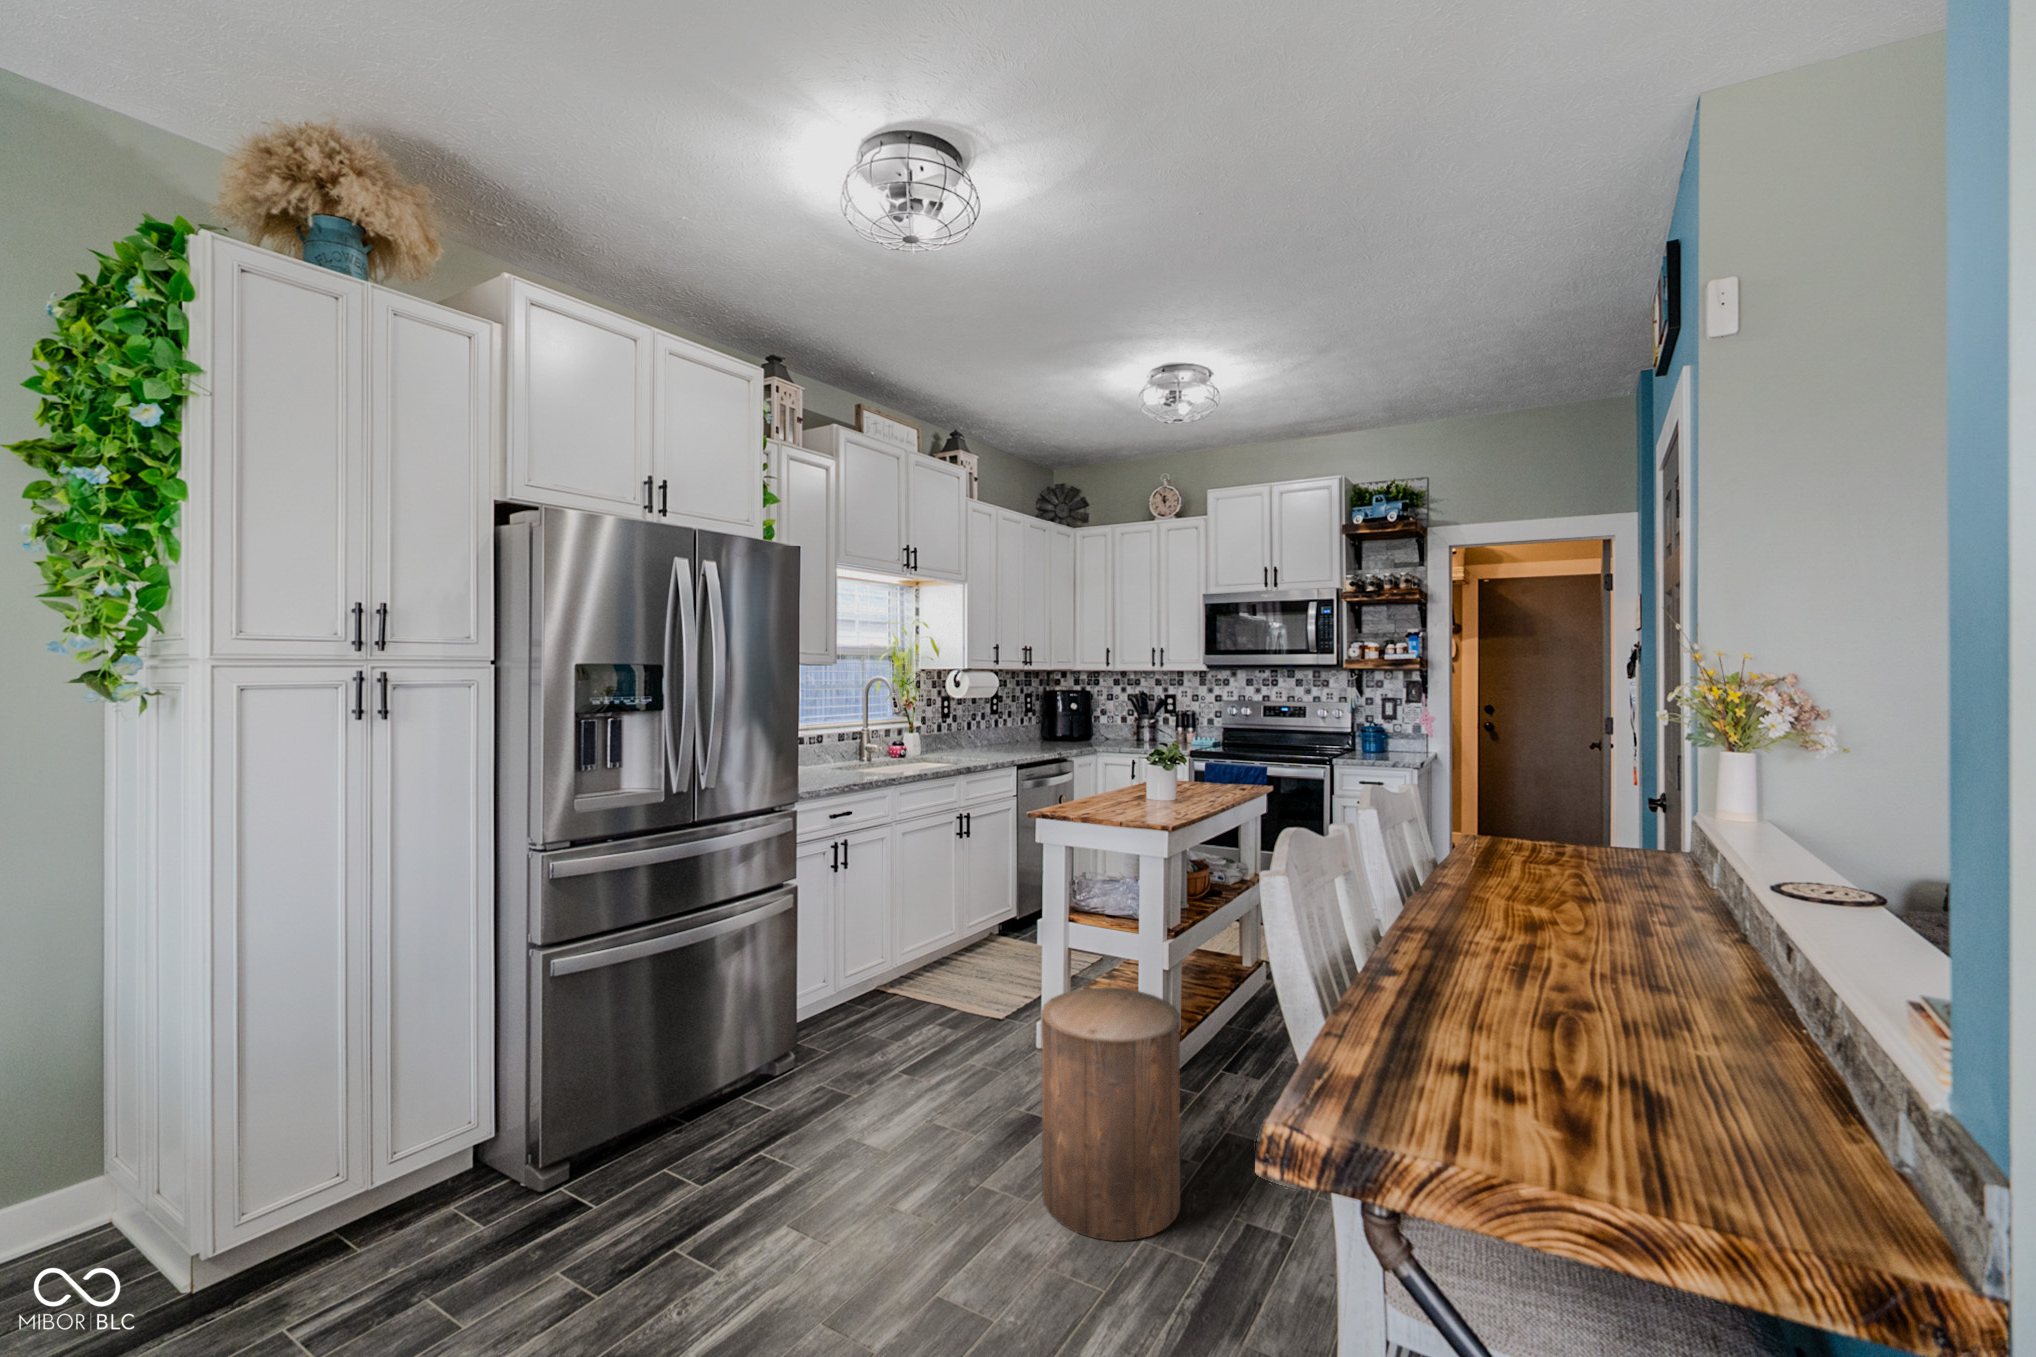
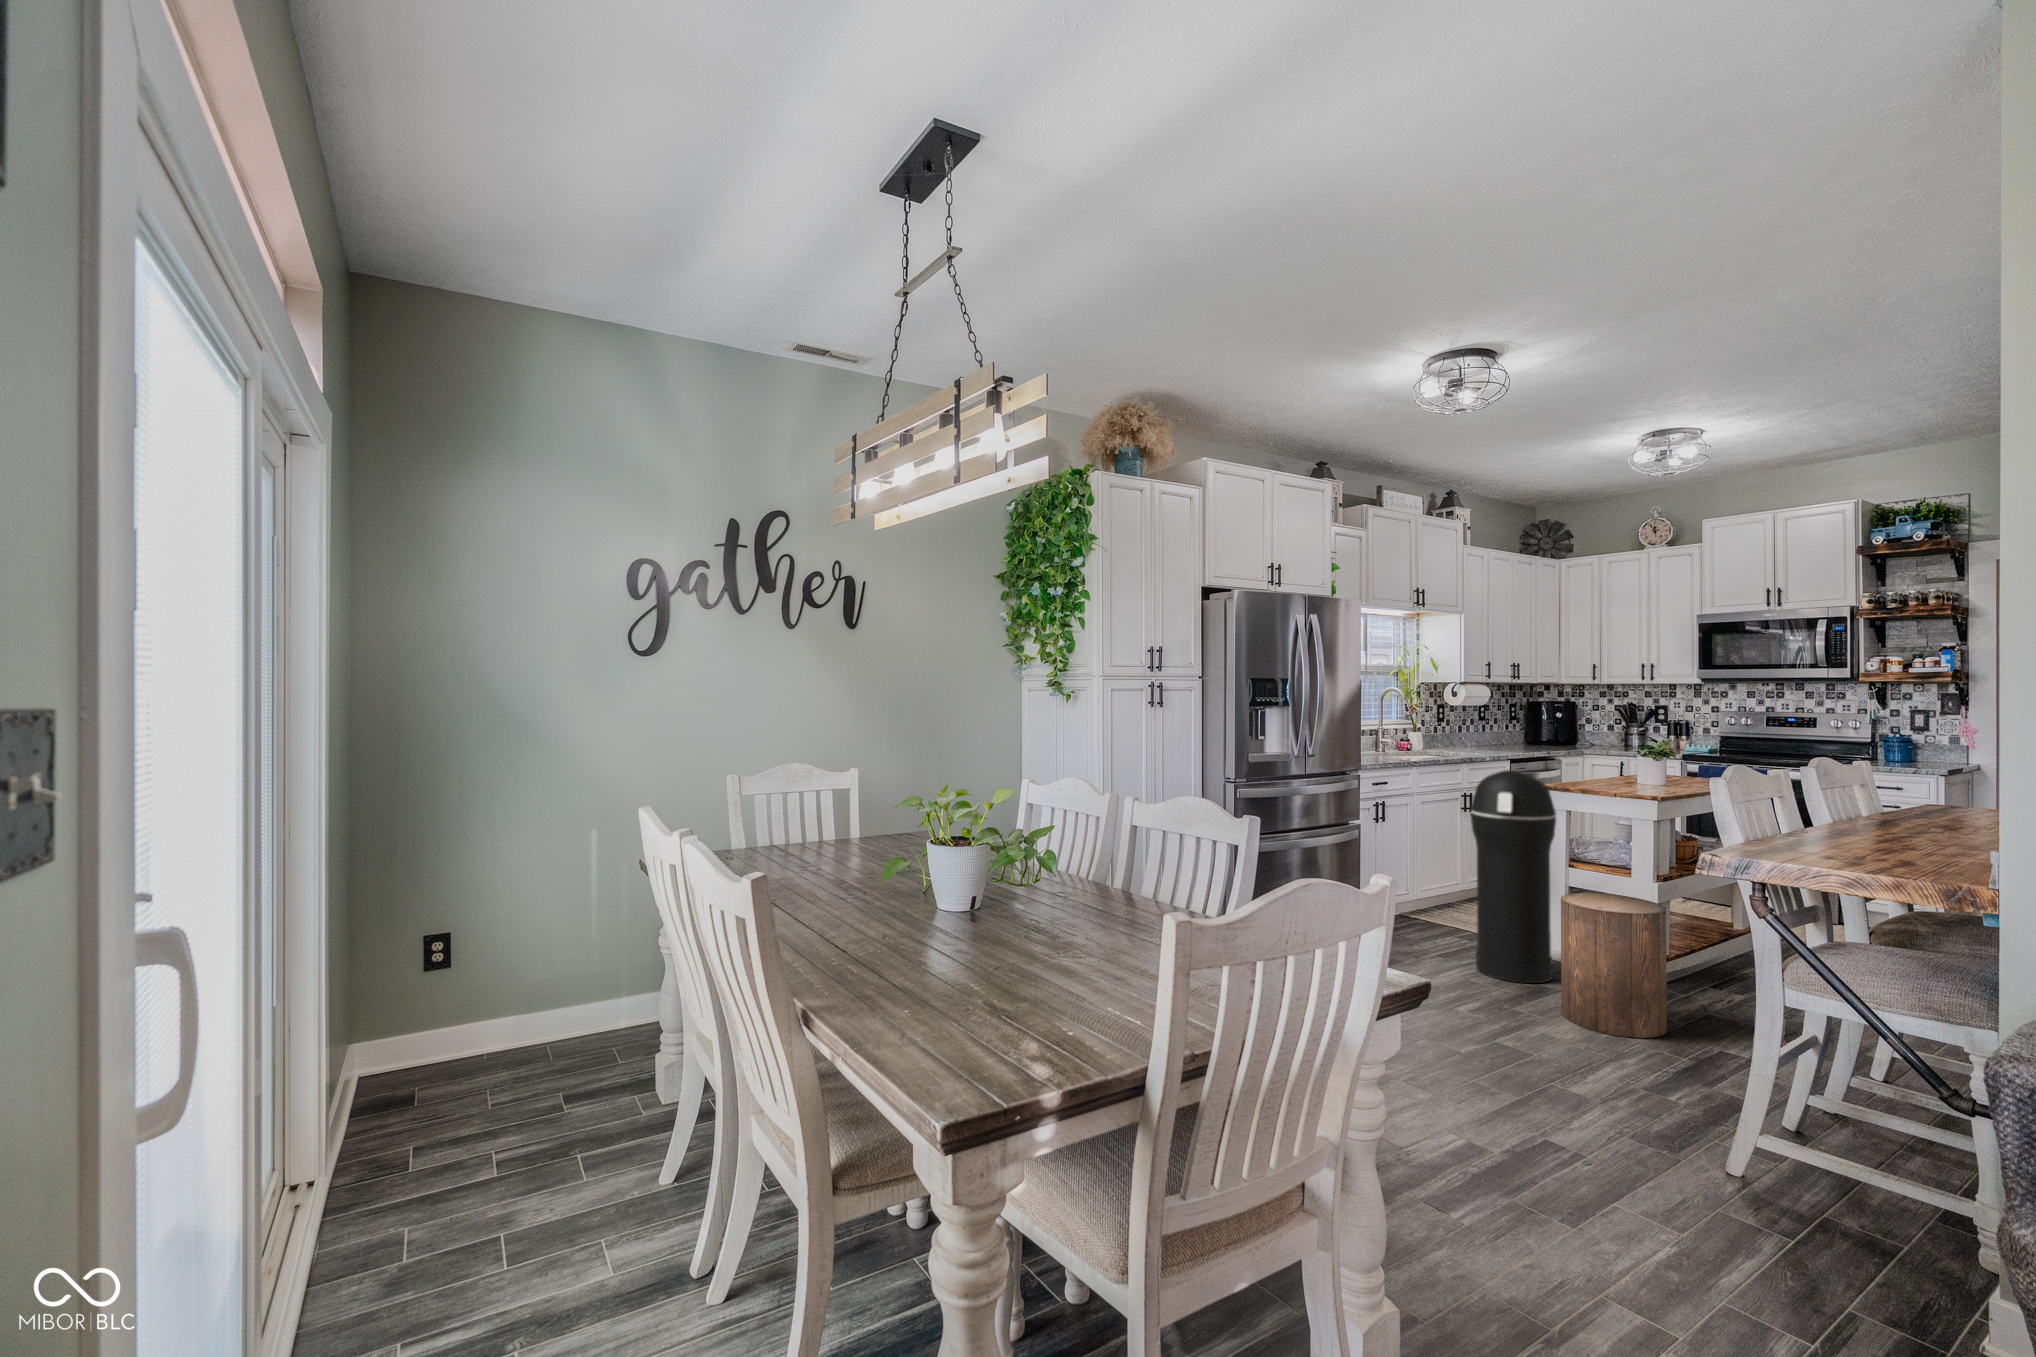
trash can: none [934,800,1046,1122] -> present [1470,770,1556,983]

